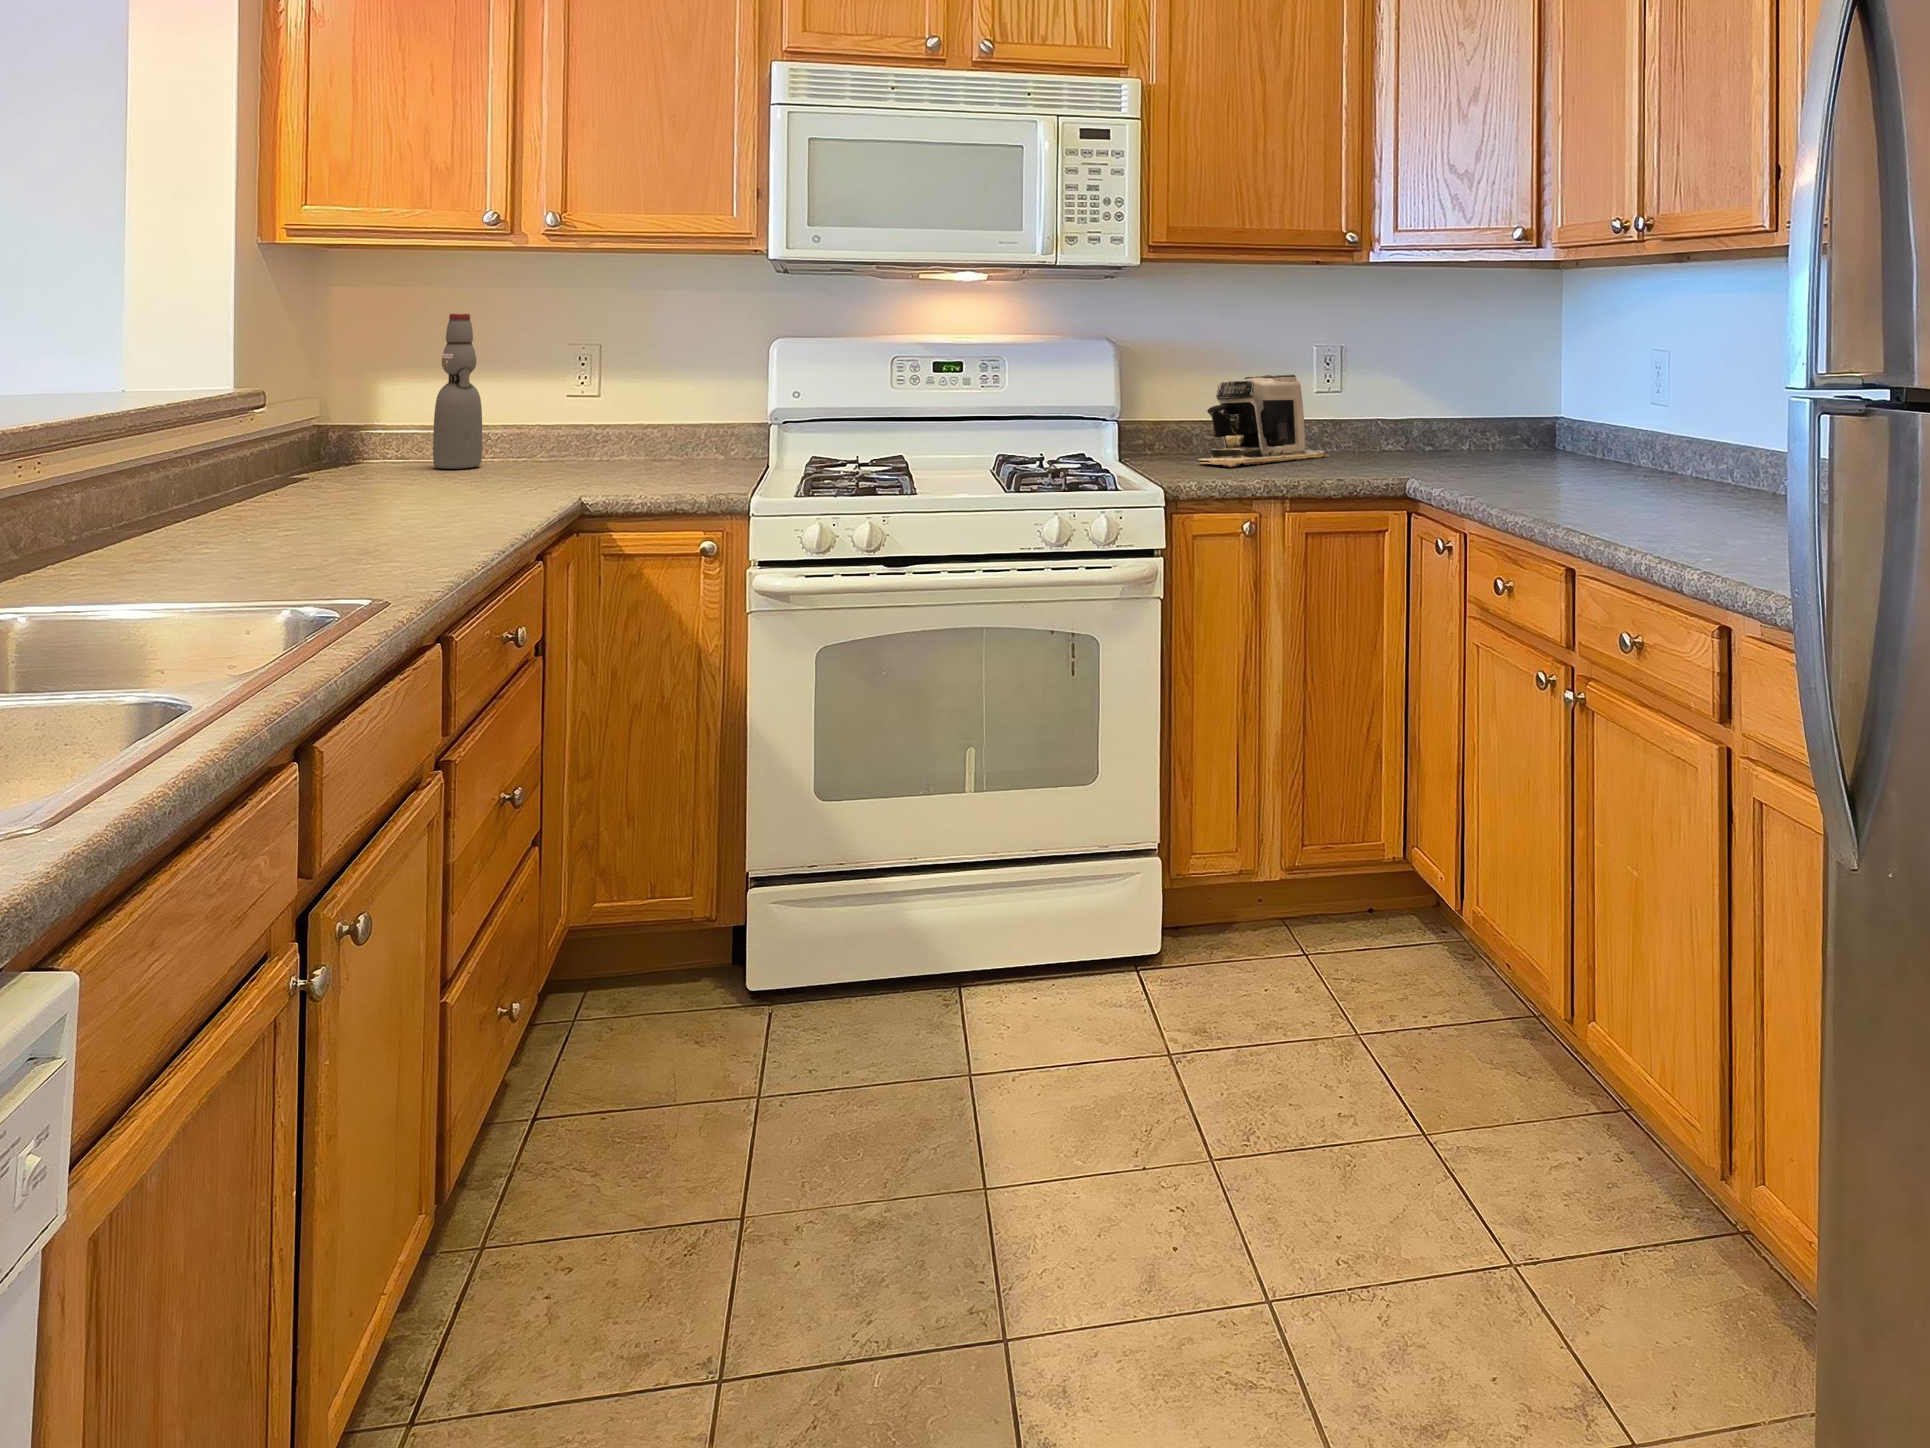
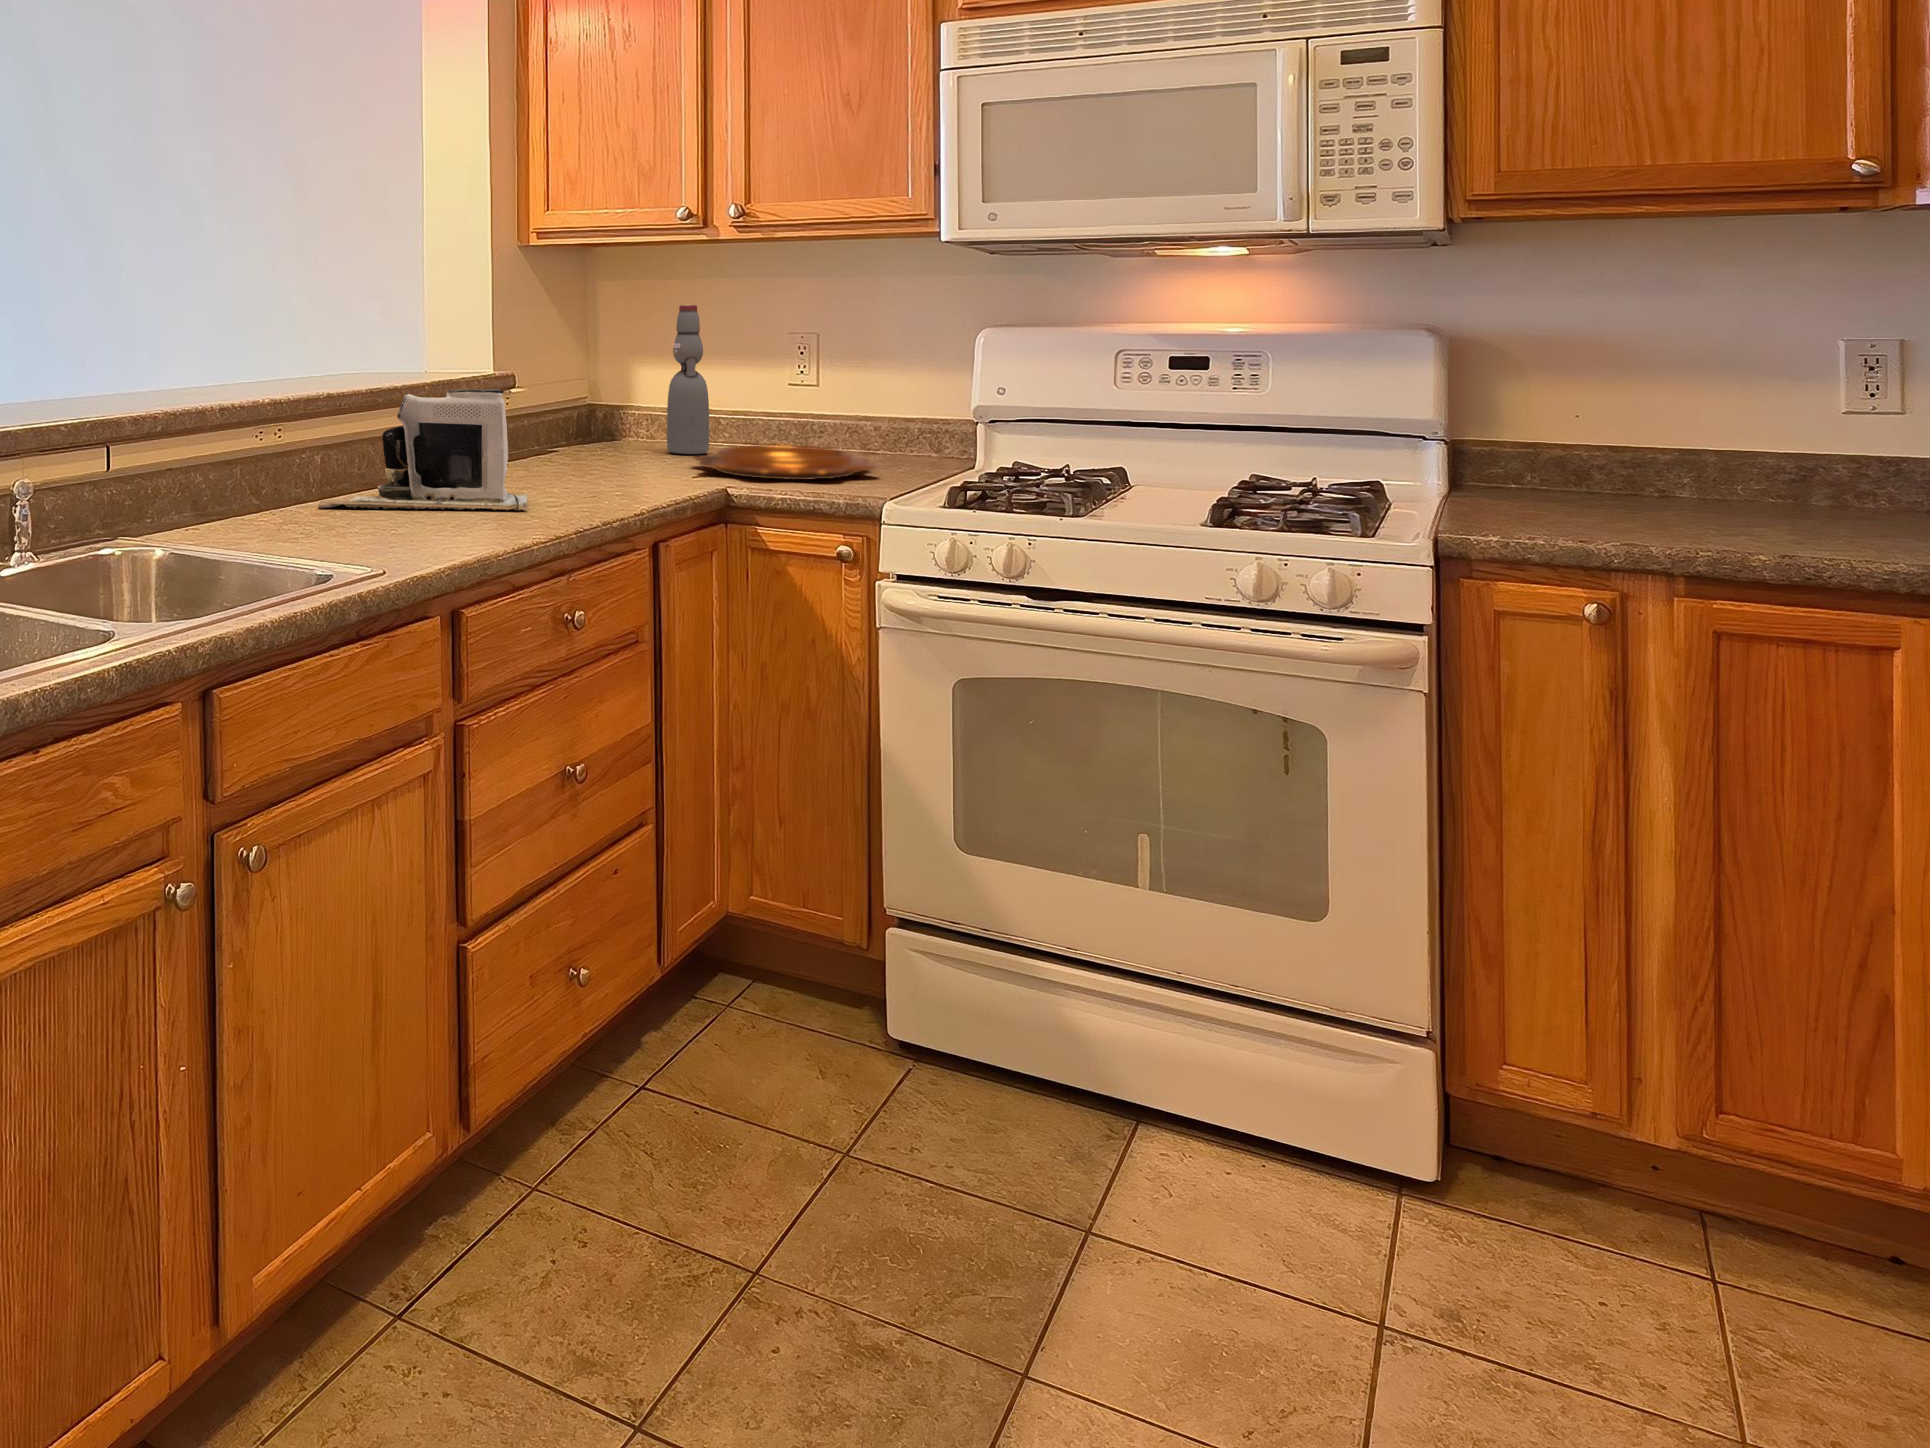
coffee maker: present [1199,375,1329,467] -> present [319,389,528,510]
decorative bowl: none [490,451,690,487] -> present [693,445,878,480]

